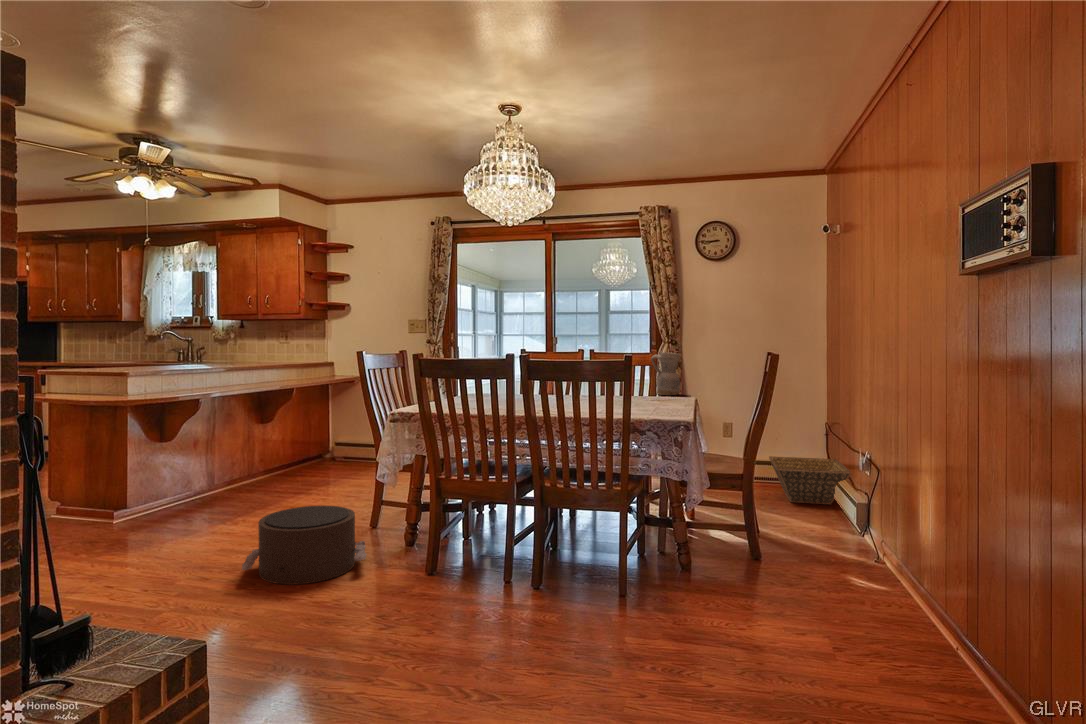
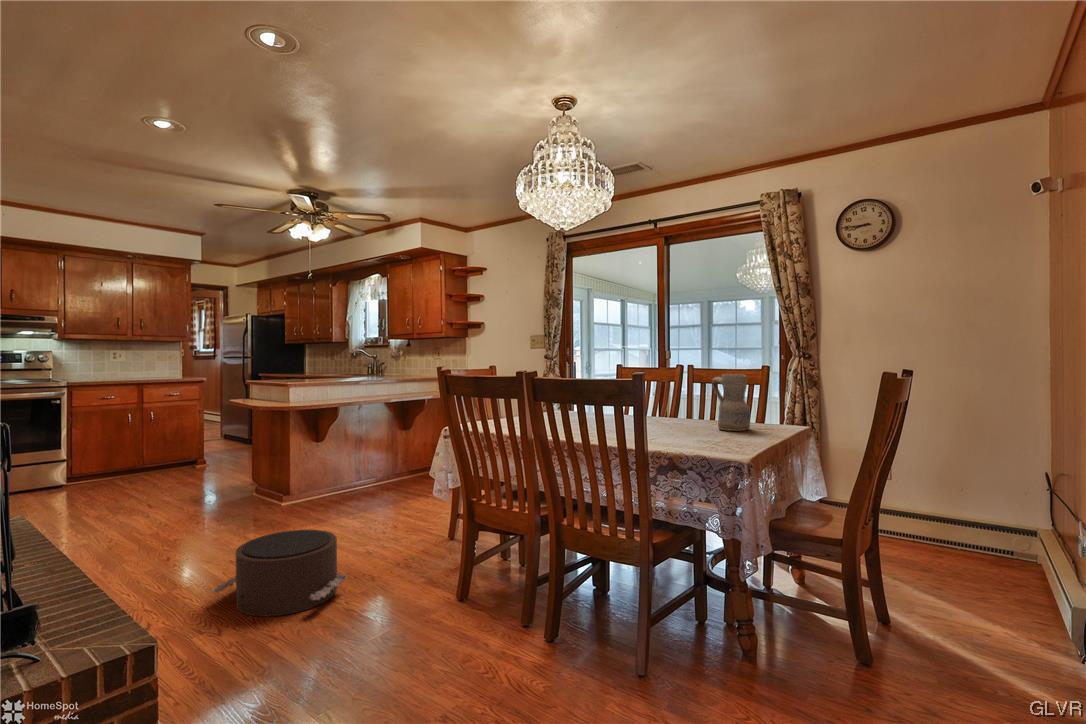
basket: present [769,456,851,505] -> none [927,518,1064,609]

